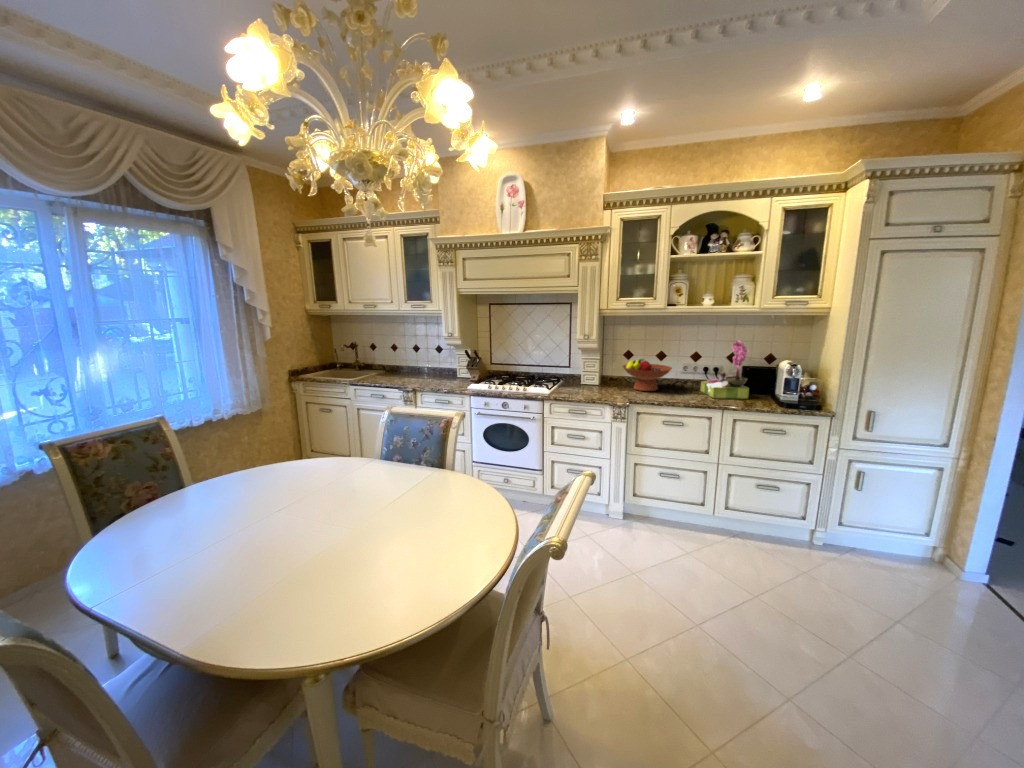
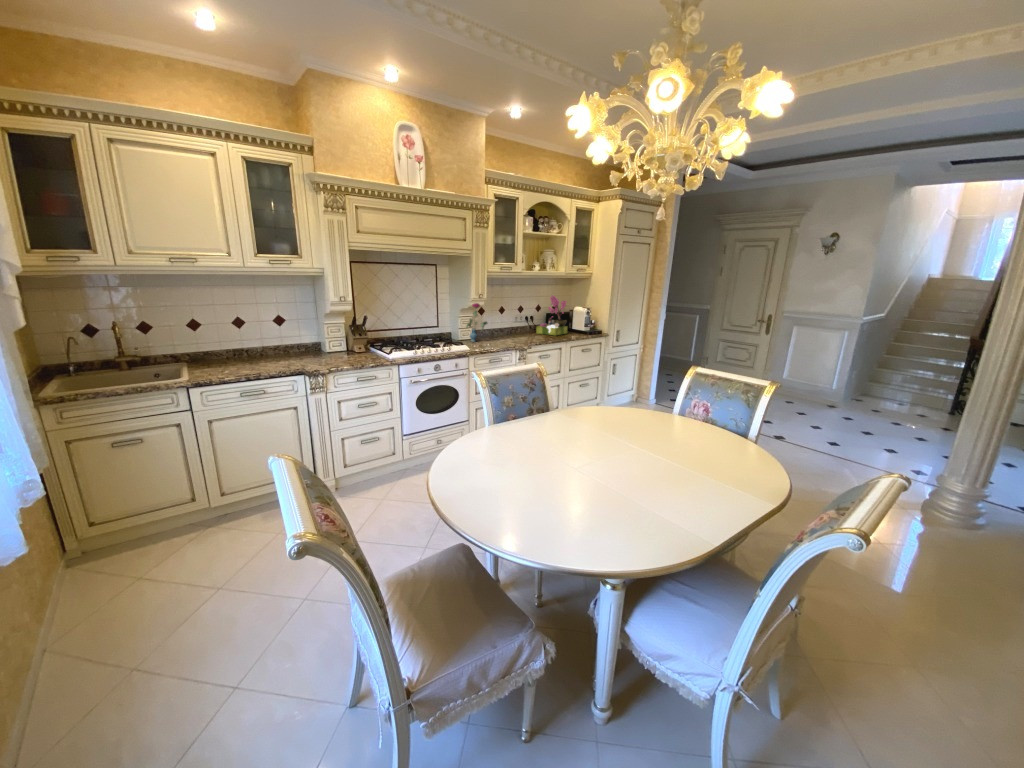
vase: none [575,344,598,387] -> present [467,303,487,342]
fruit bowl: present [623,359,672,391] -> none [492,313,530,338]

